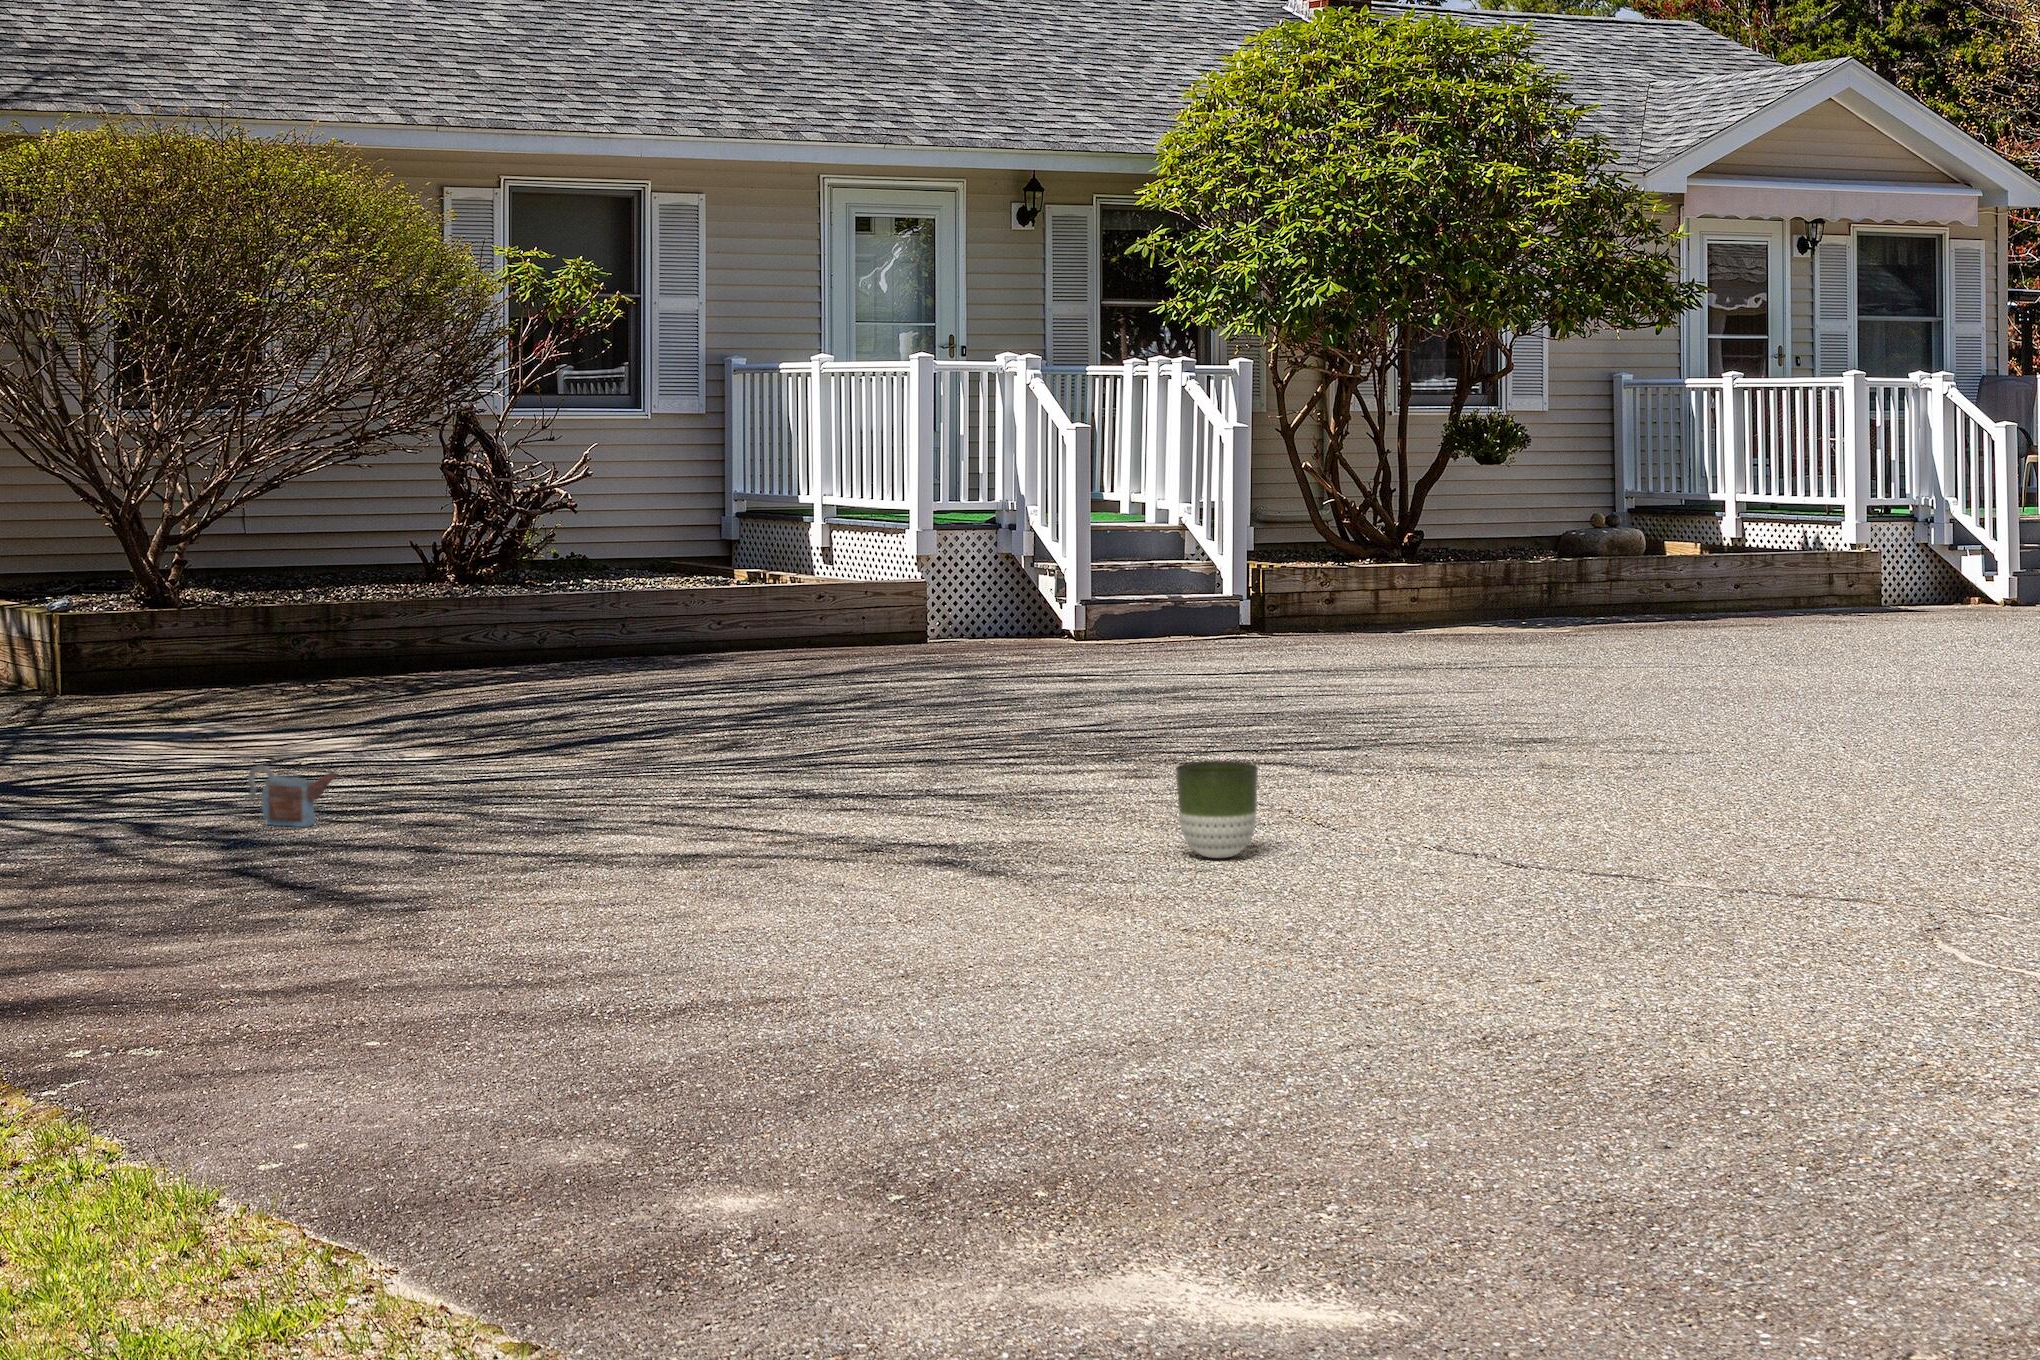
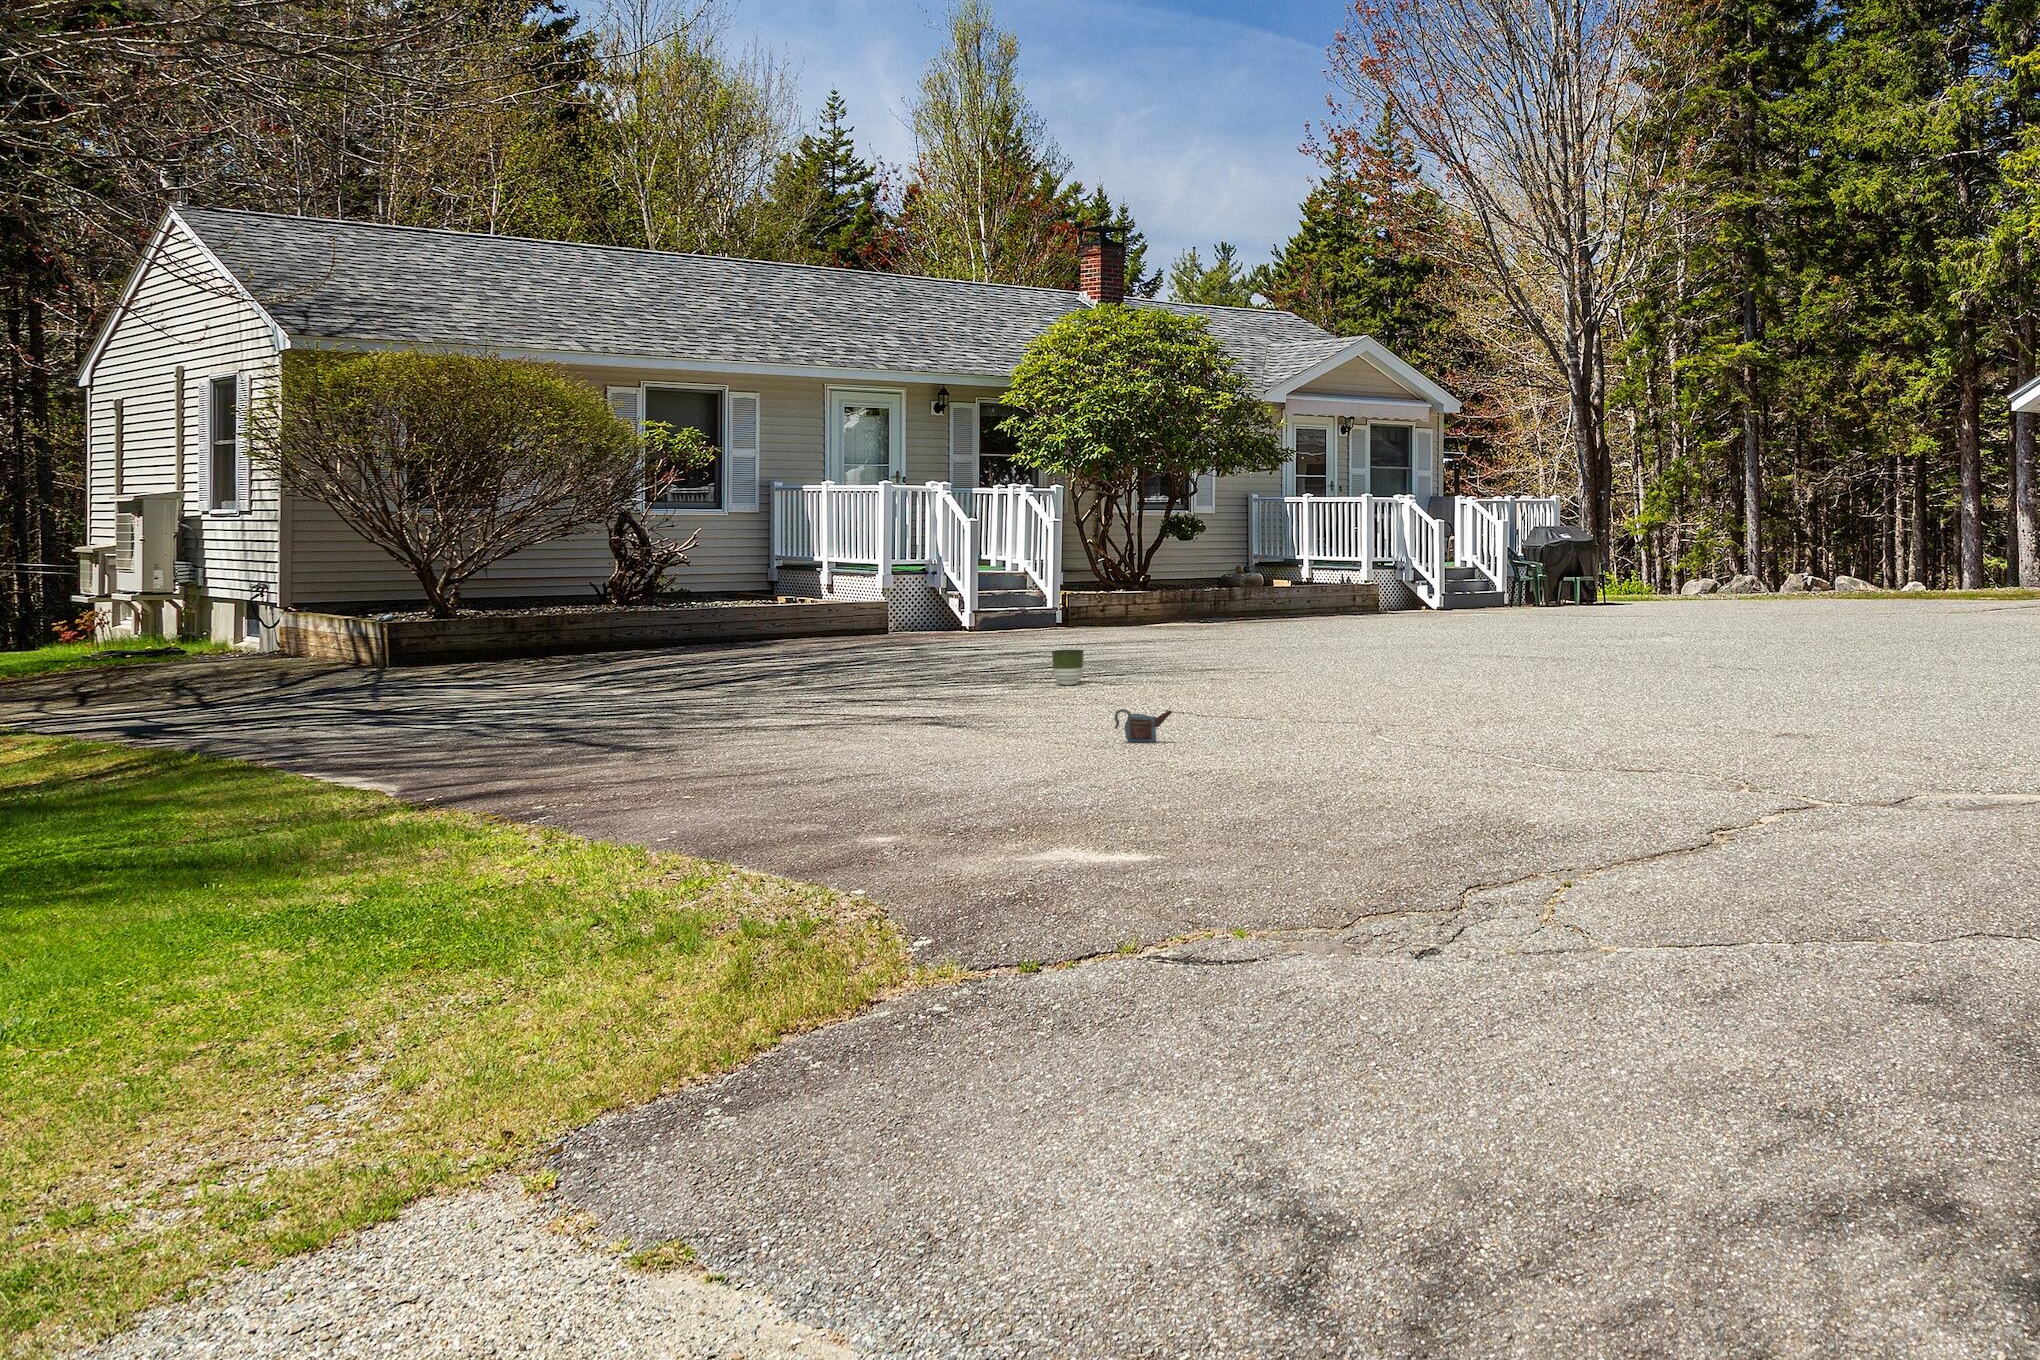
watering can: present [248,765,336,827] -> present [1114,709,1172,742]

